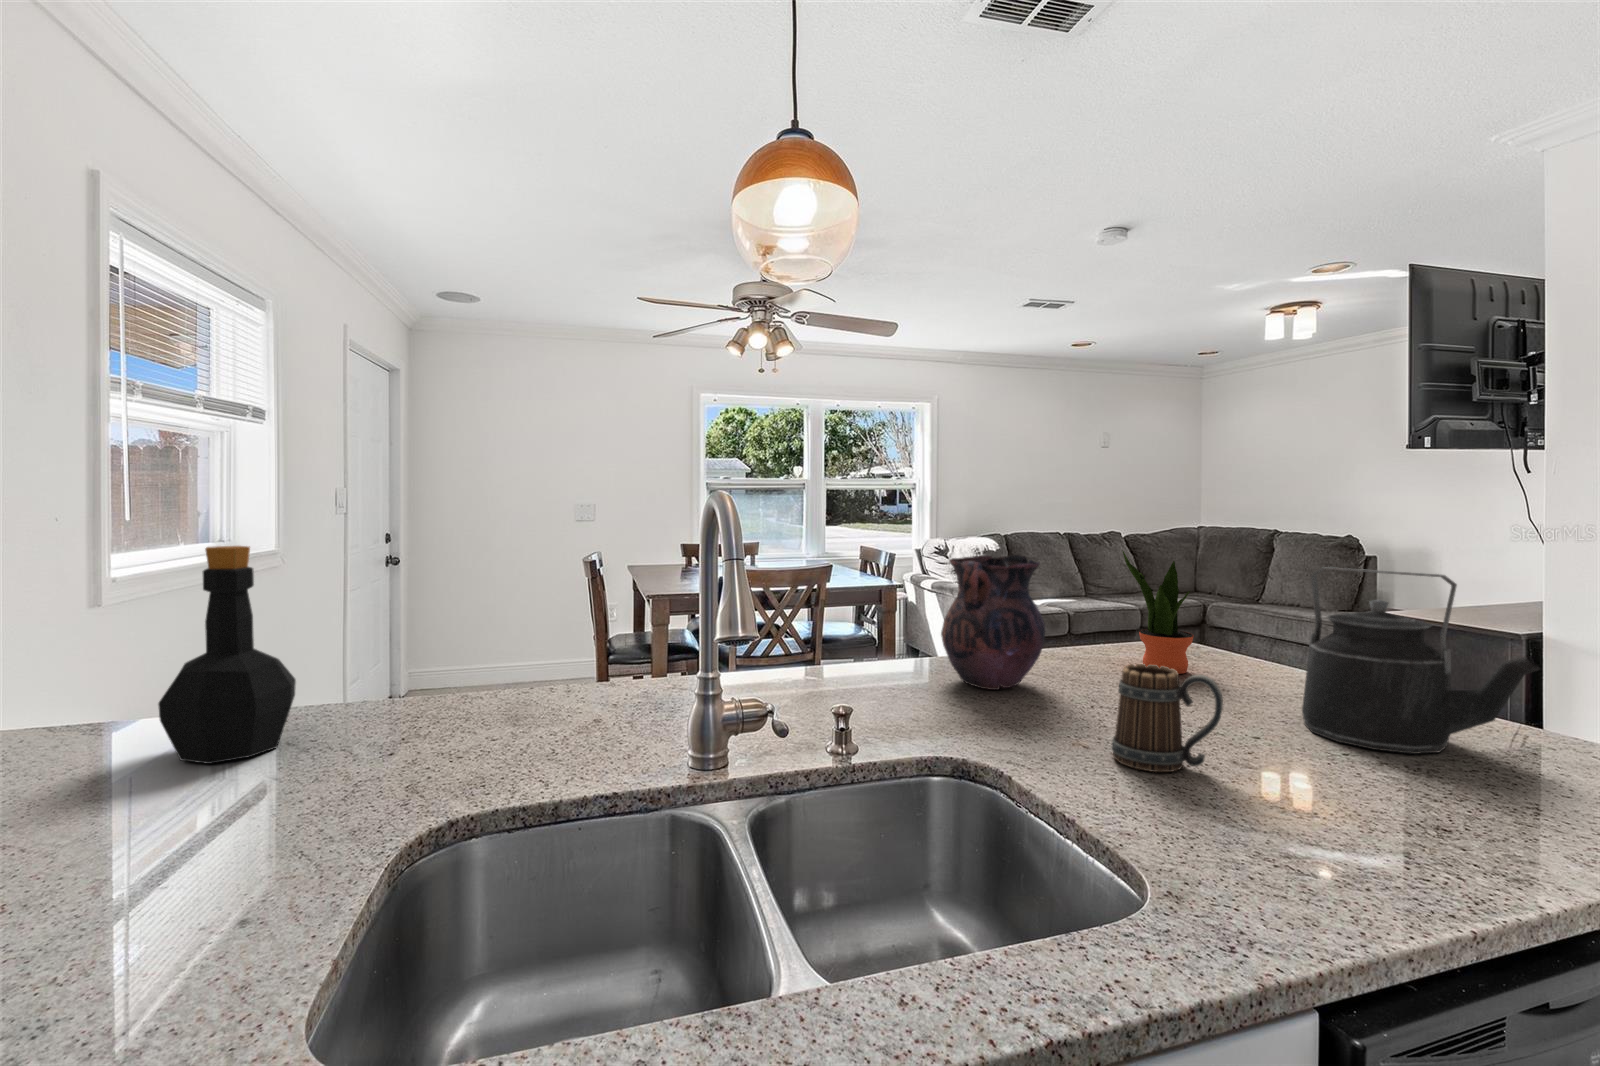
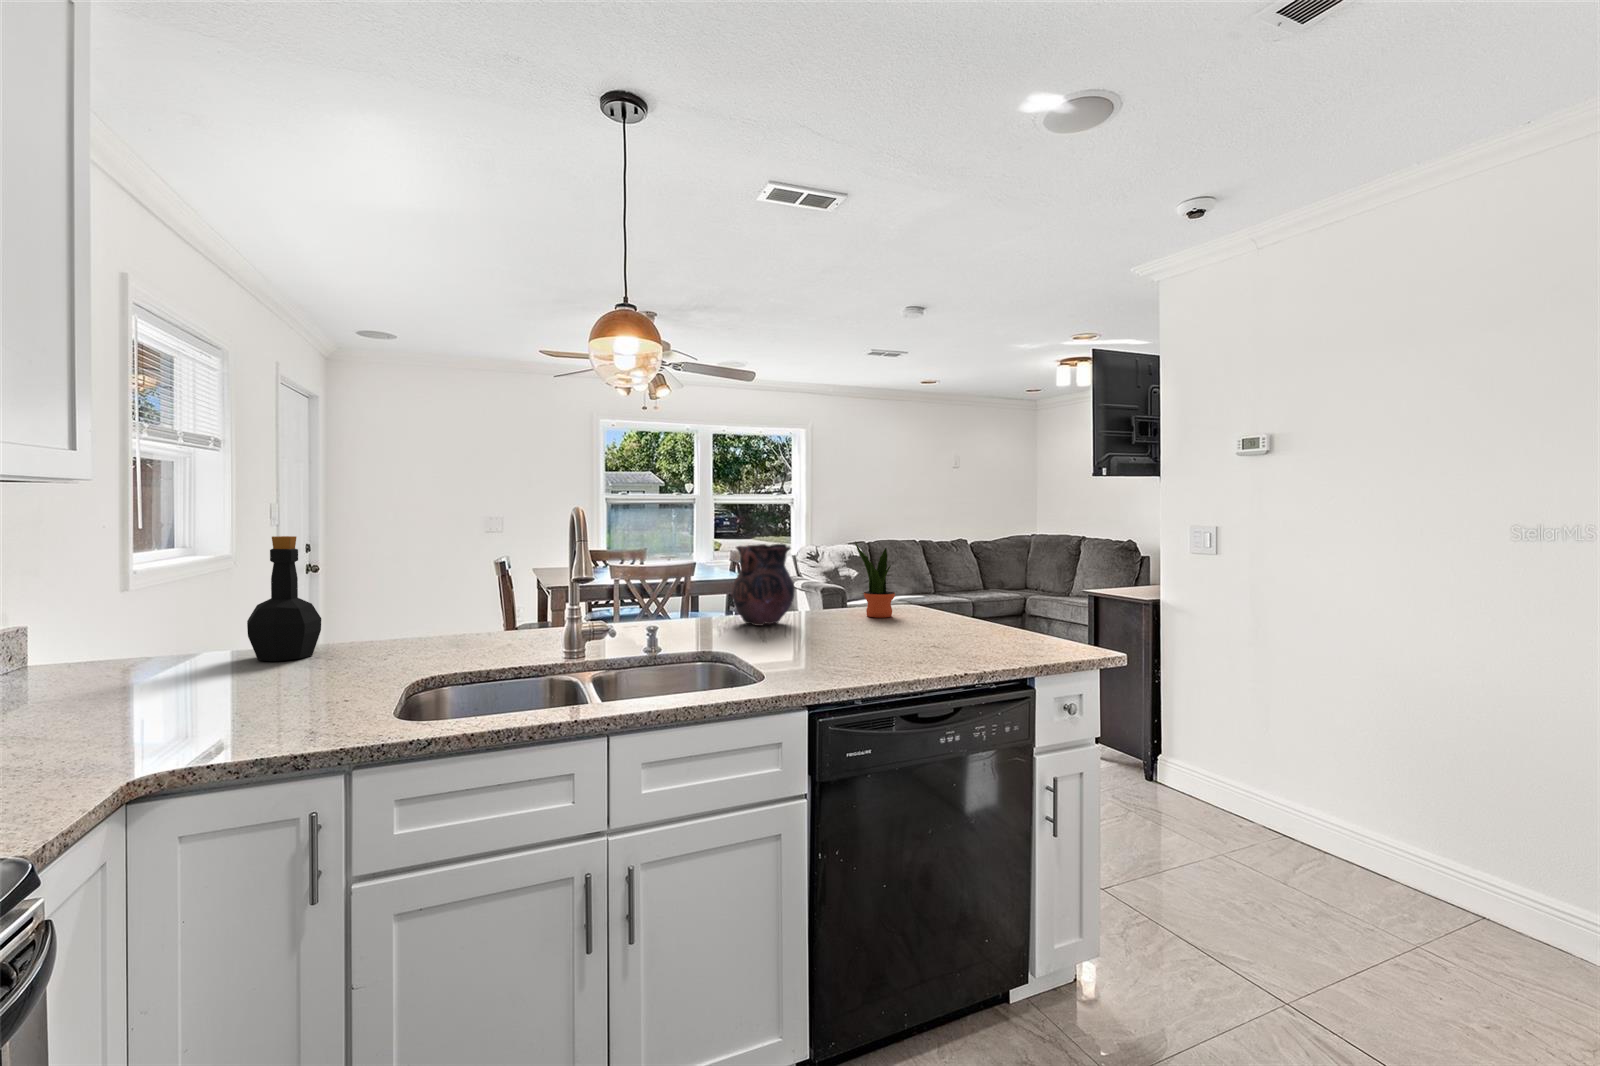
kettle: present [1302,567,1540,754] -> none [923,546,1018,644]
mug: present [1111,664,1223,772] -> none [800,597,852,652]

